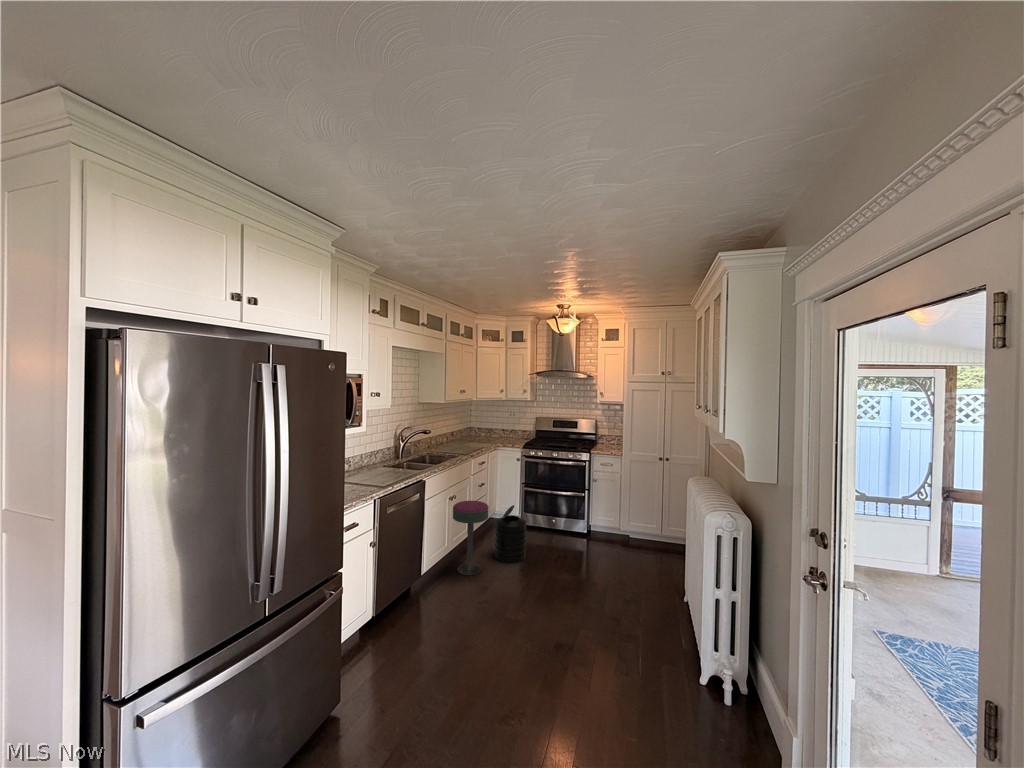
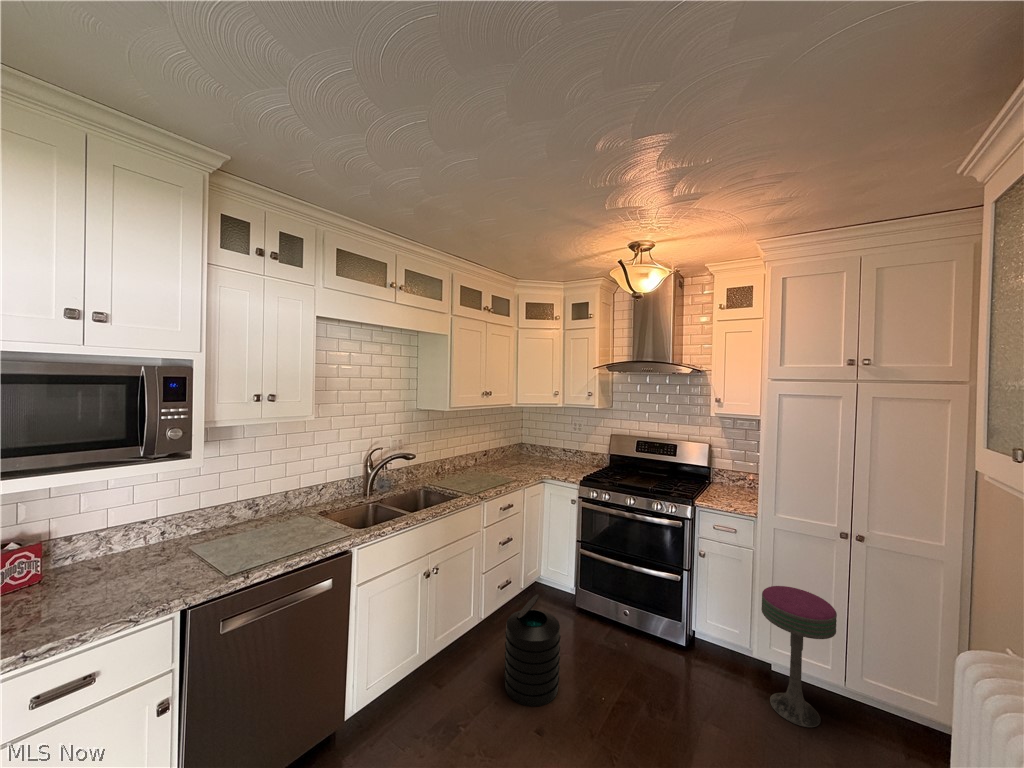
bar stool: present [453,501,489,575] -> present [761,586,837,727]

